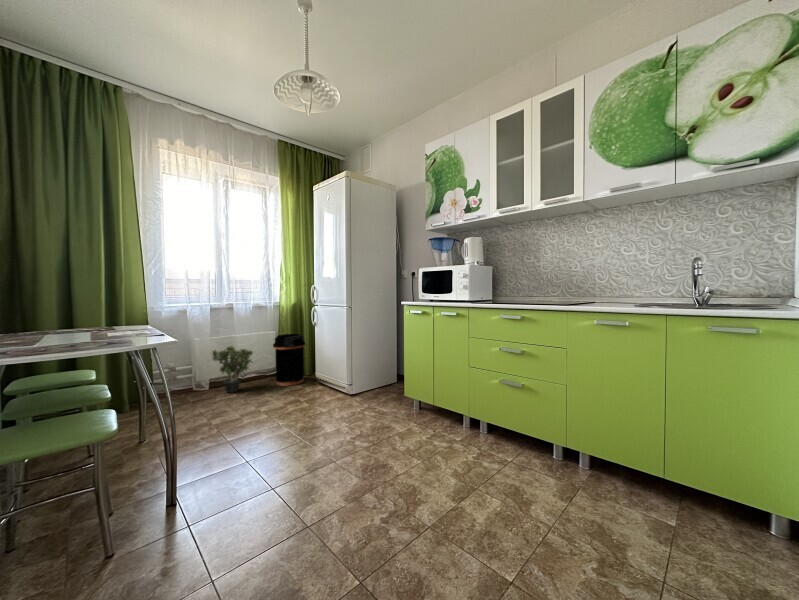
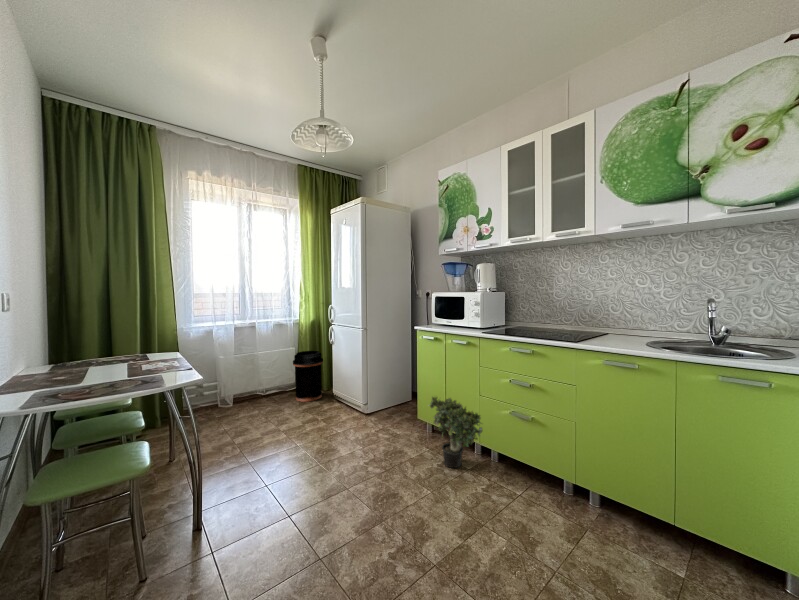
potted plant: present [212,346,253,393] -> present [429,397,482,468]

